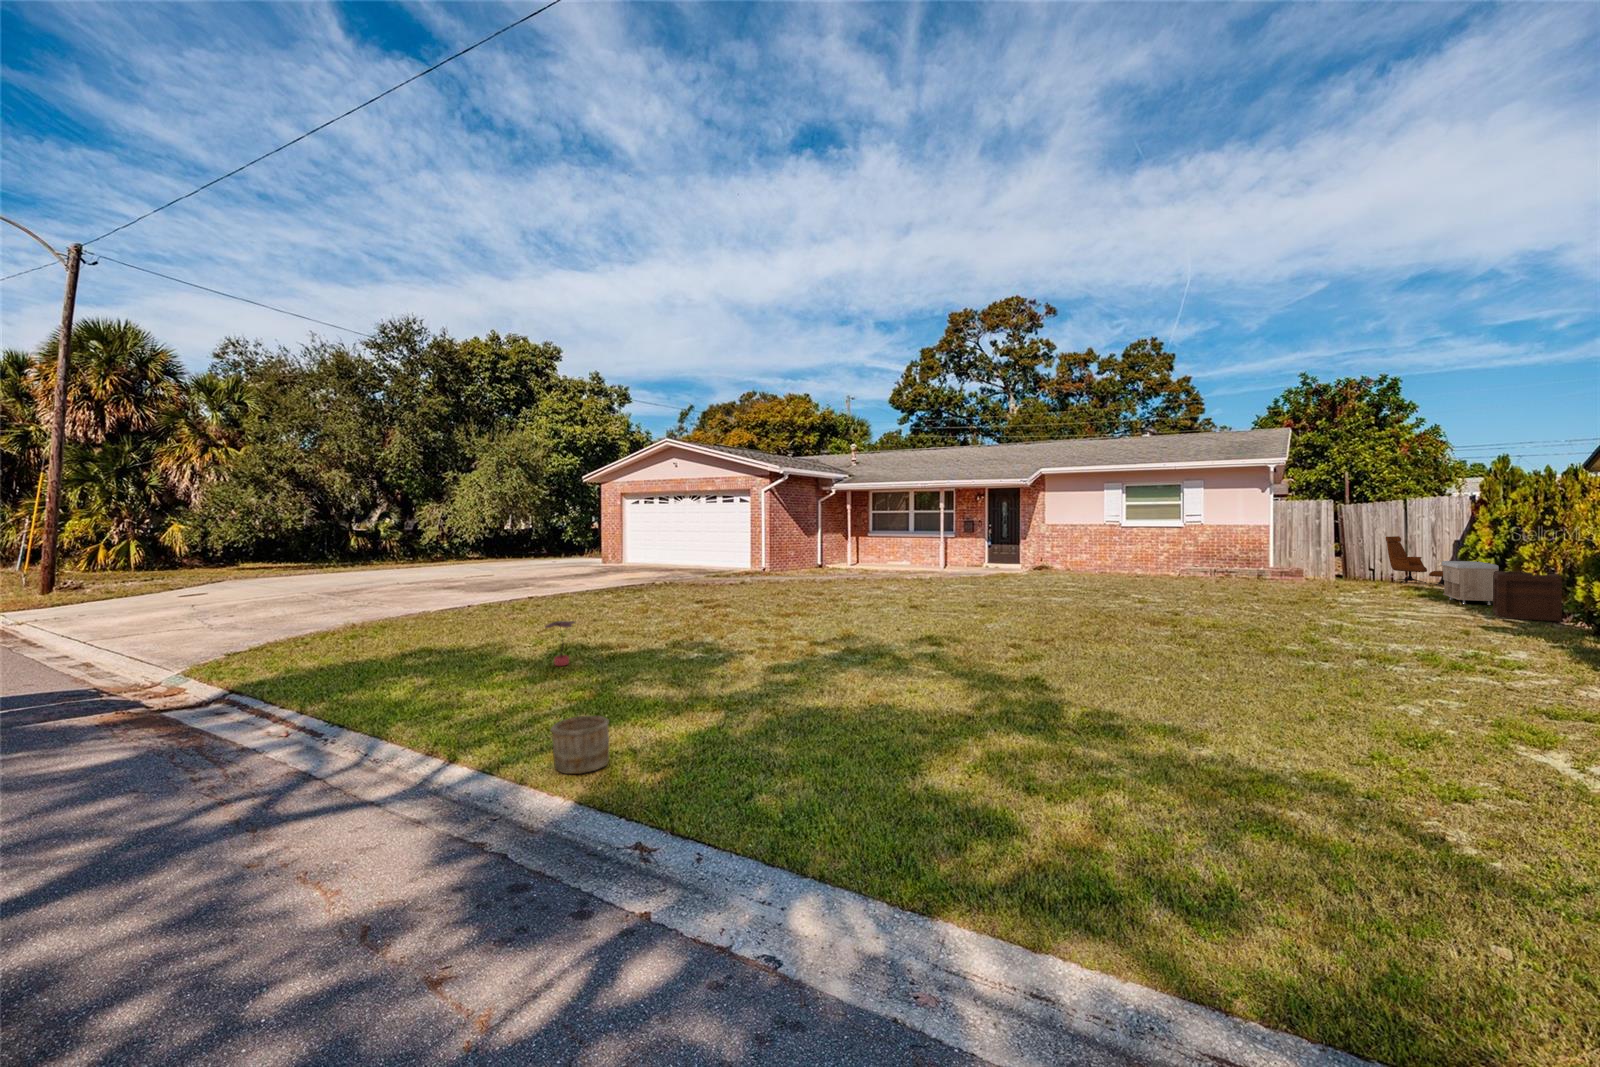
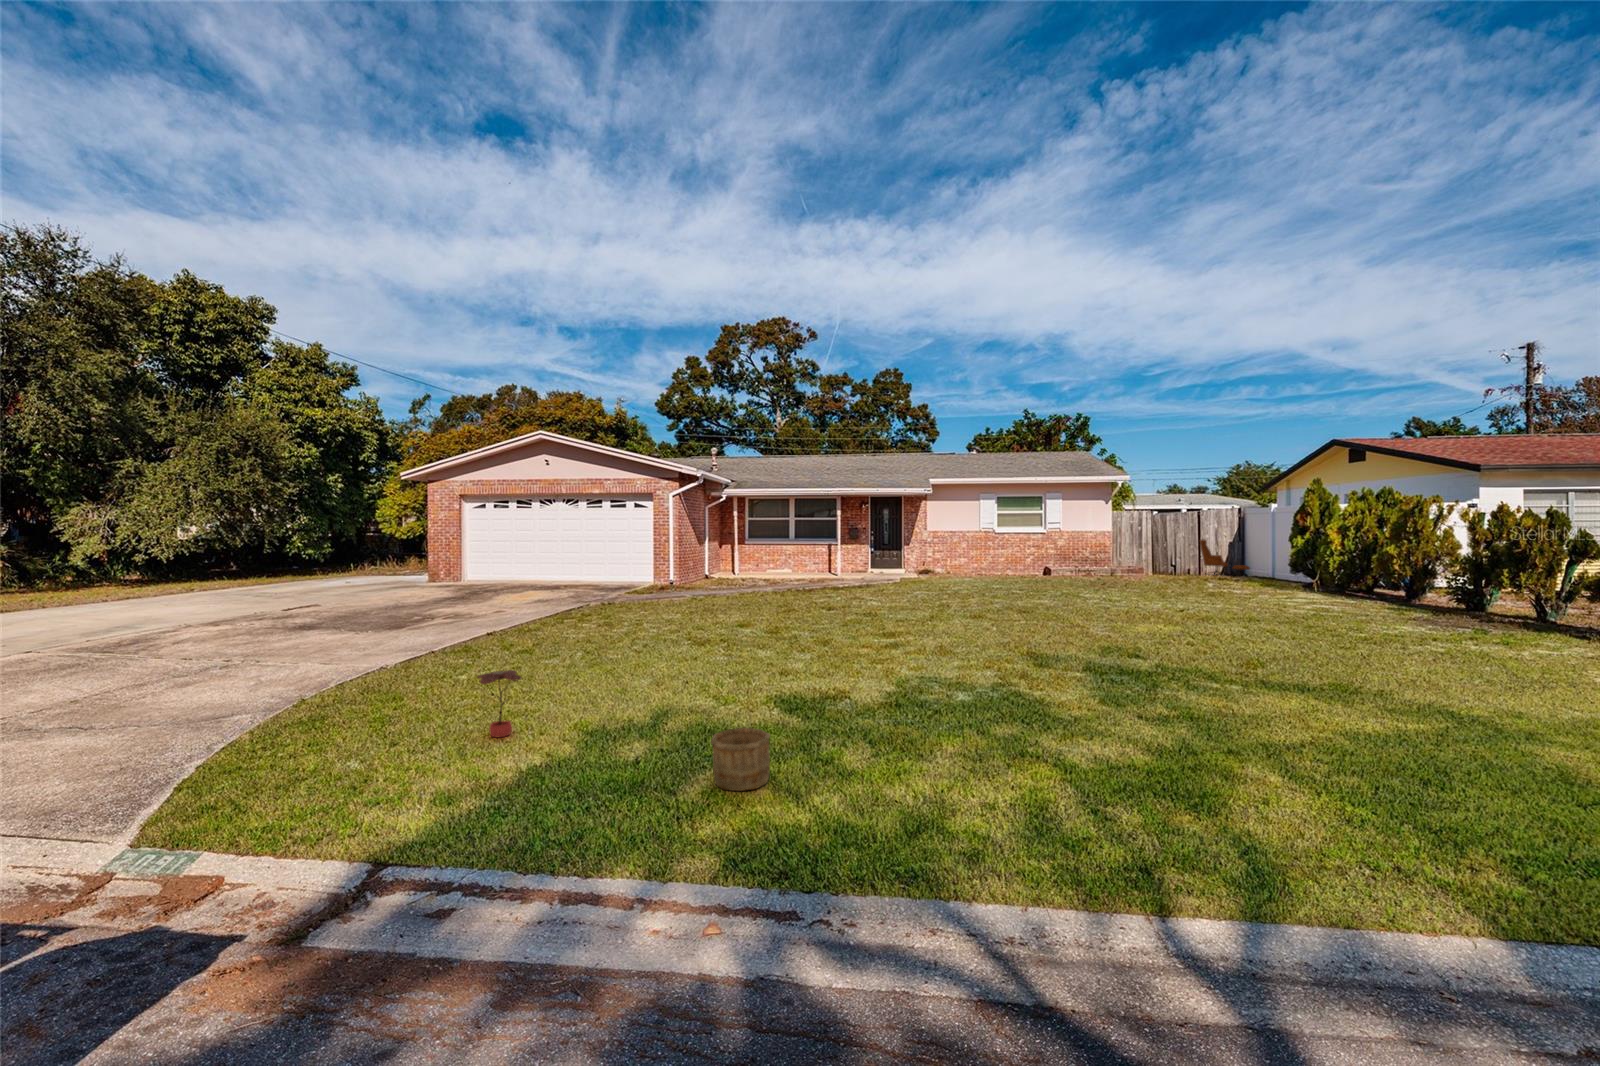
storage bench: present [1441,561,1499,605] -> none [1279,557,1326,588]
wooden crate: present [1493,571,1562,622] -> none [1344,563,1399,598]
potted plant: present [545,621,575,666] -> present [477,670,521,738]
wooden bucket: present [551,716,609,774] -> present [710,728,770,791]

